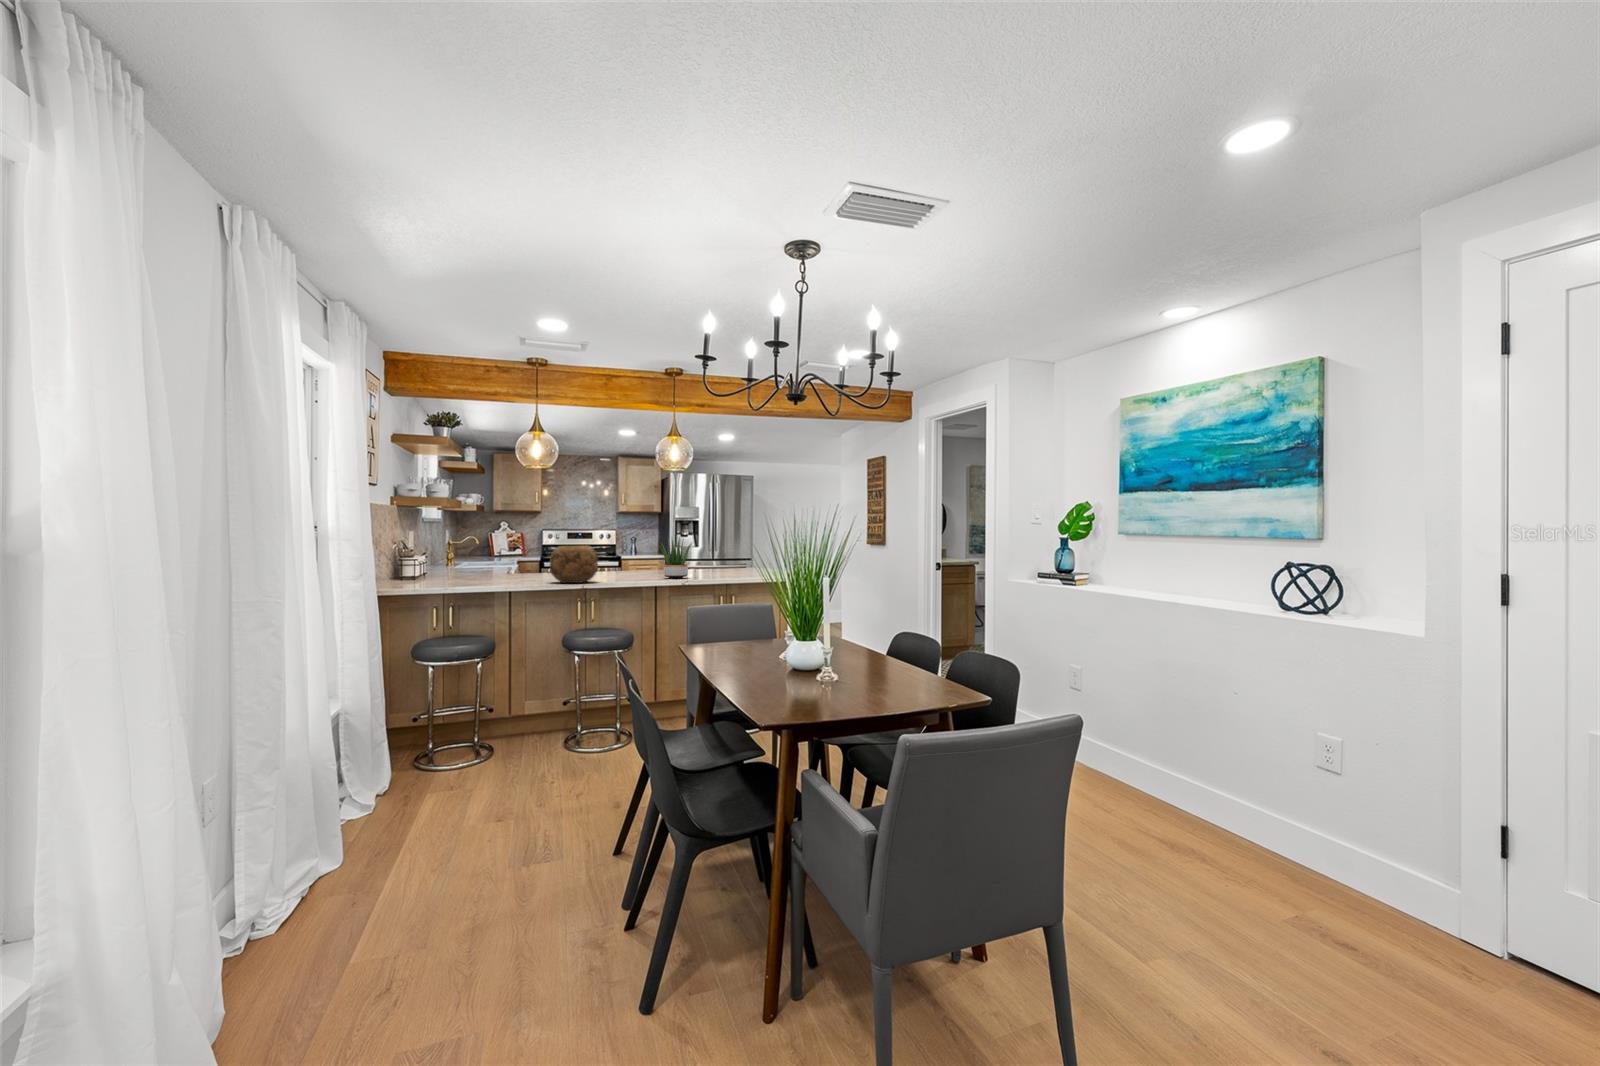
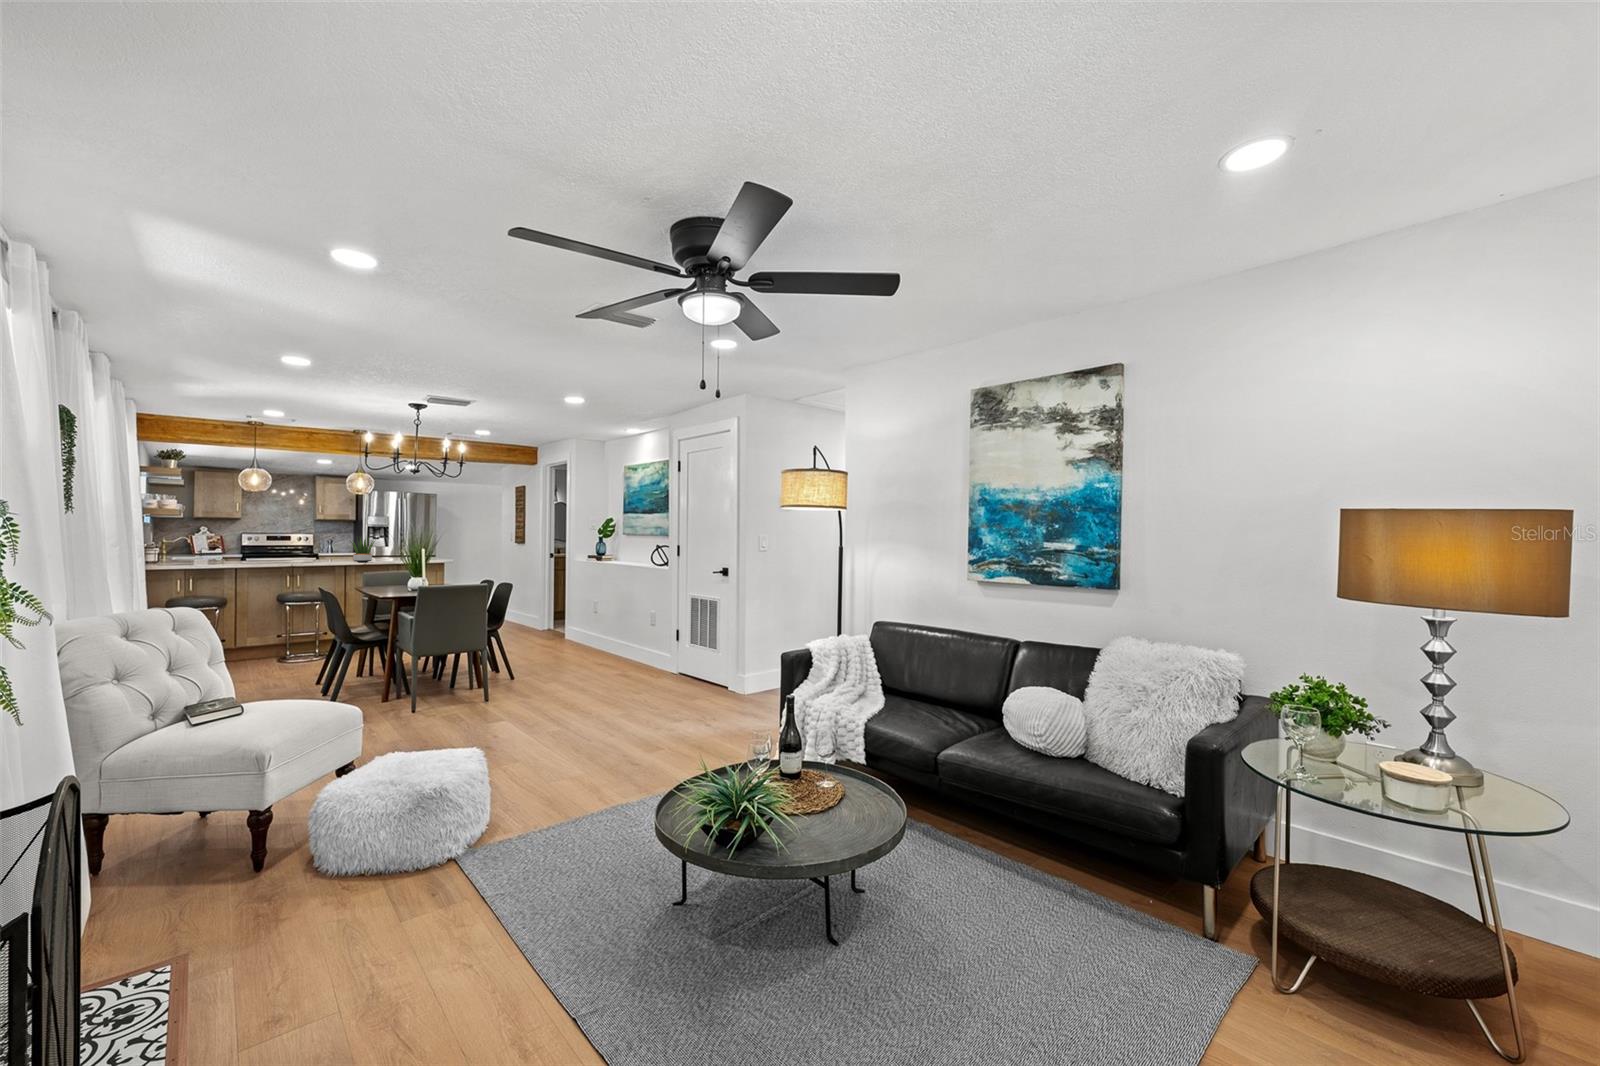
decorative bowl: present [550,545,598,583] -> none [267,540,304,563]

